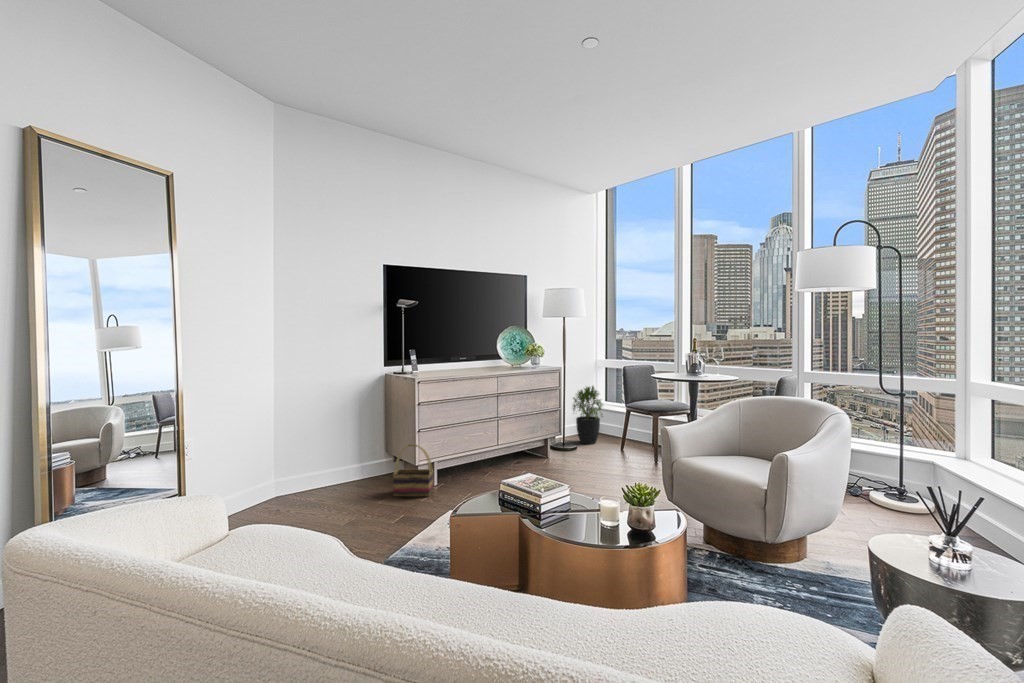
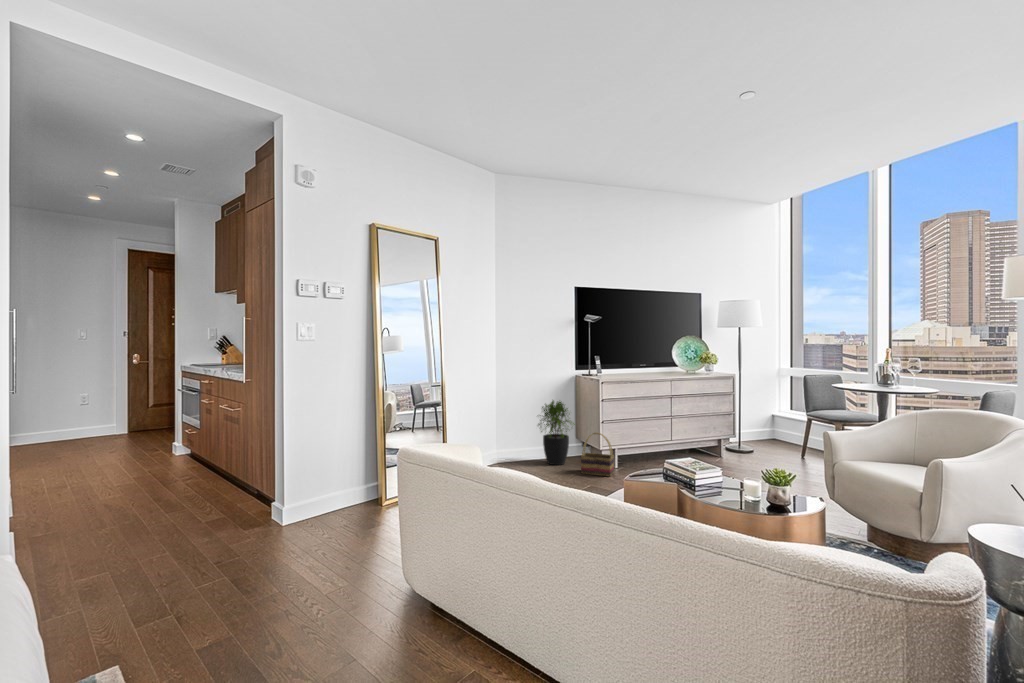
potted plant: present [573,386,603,444] -> present [538,400,575,465]

